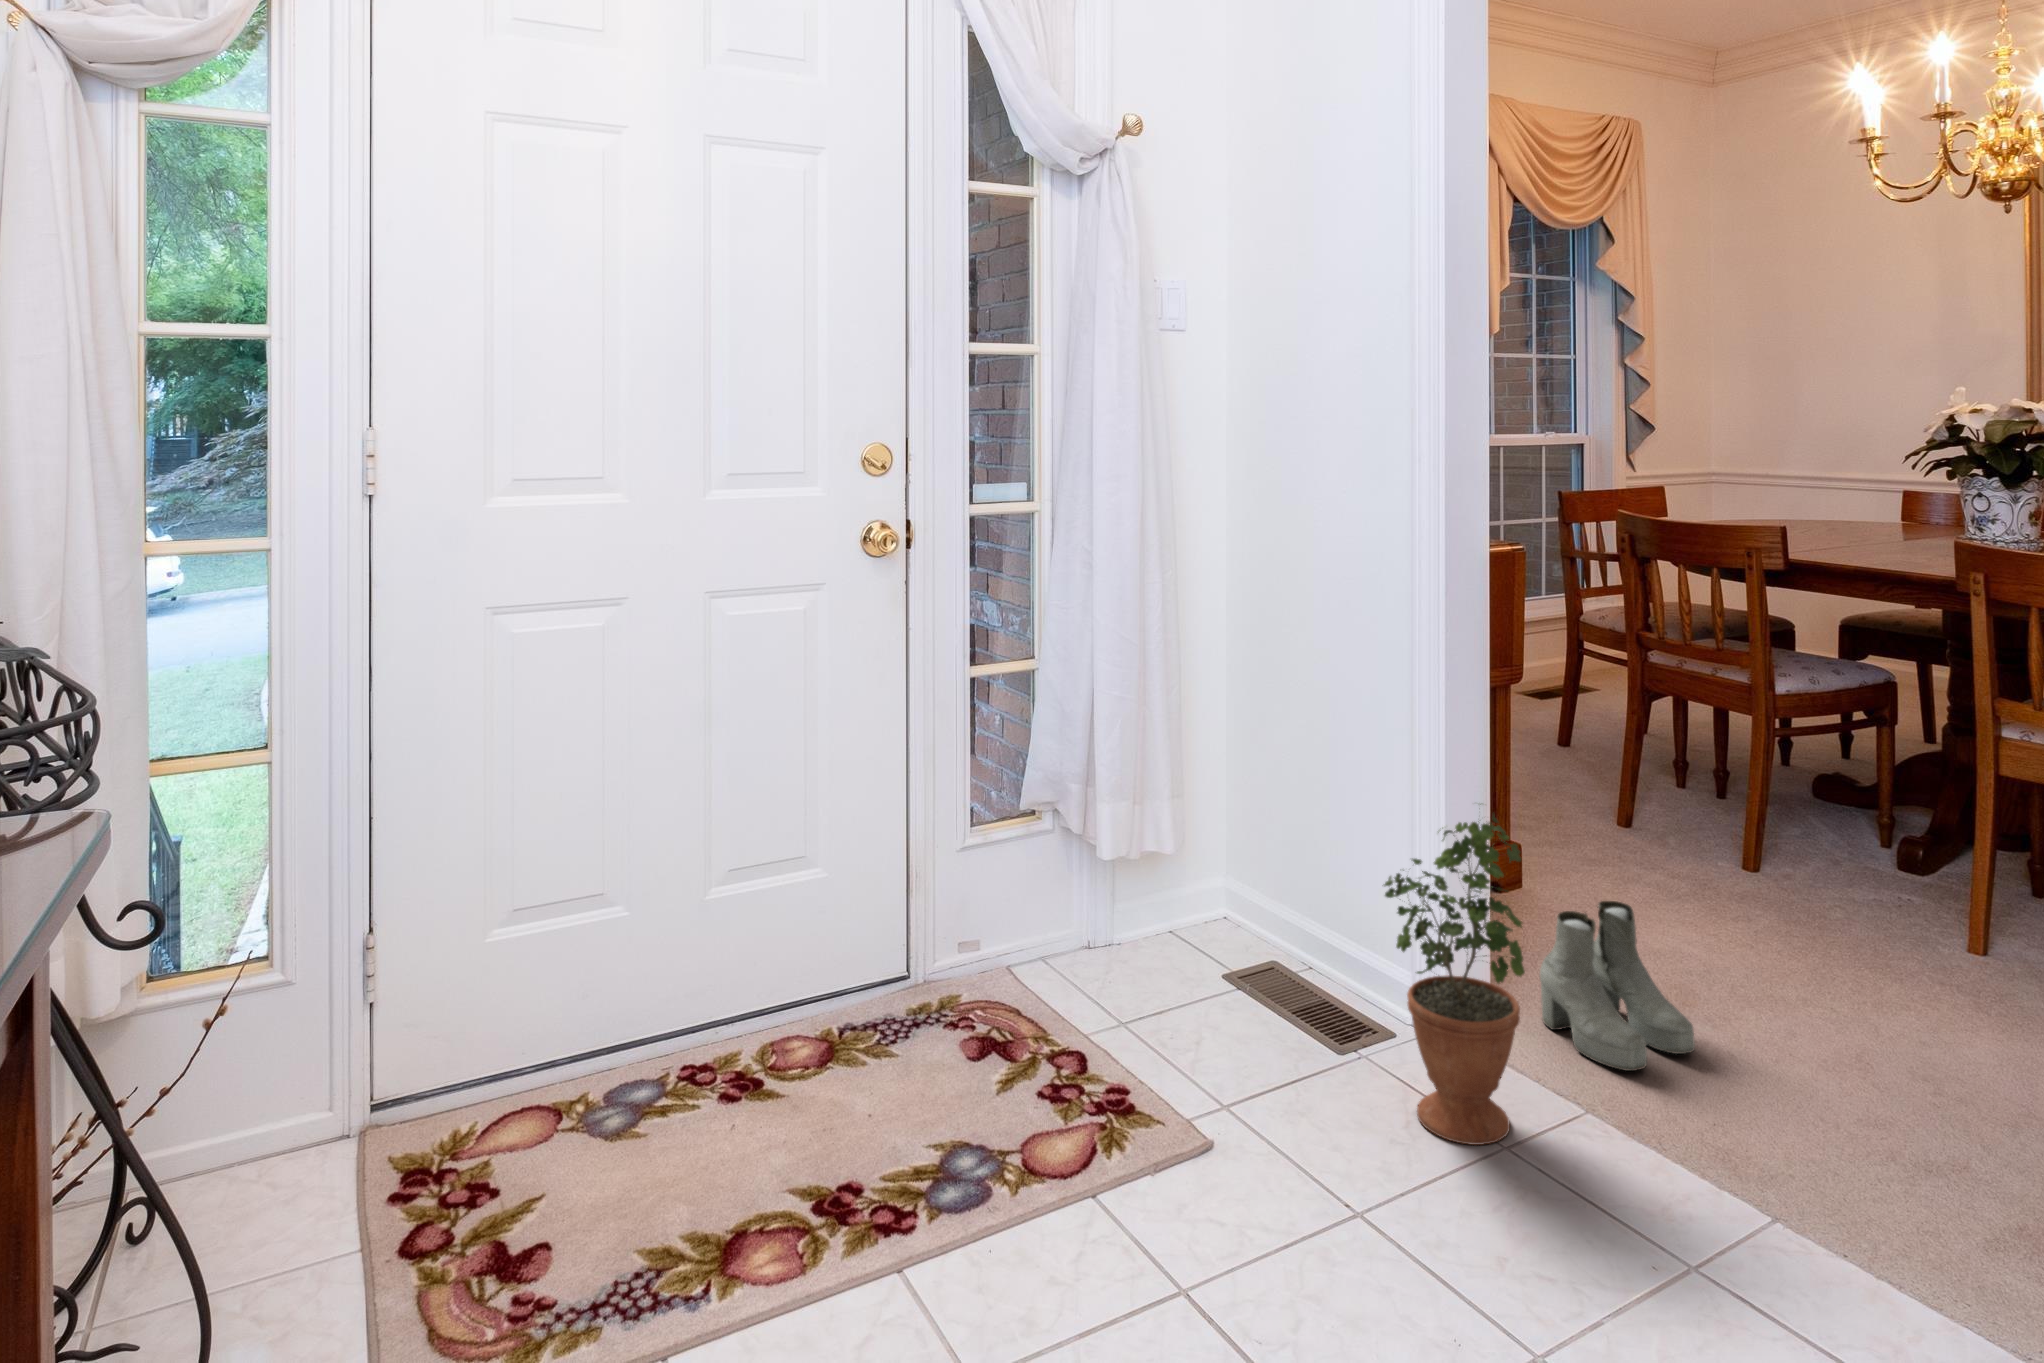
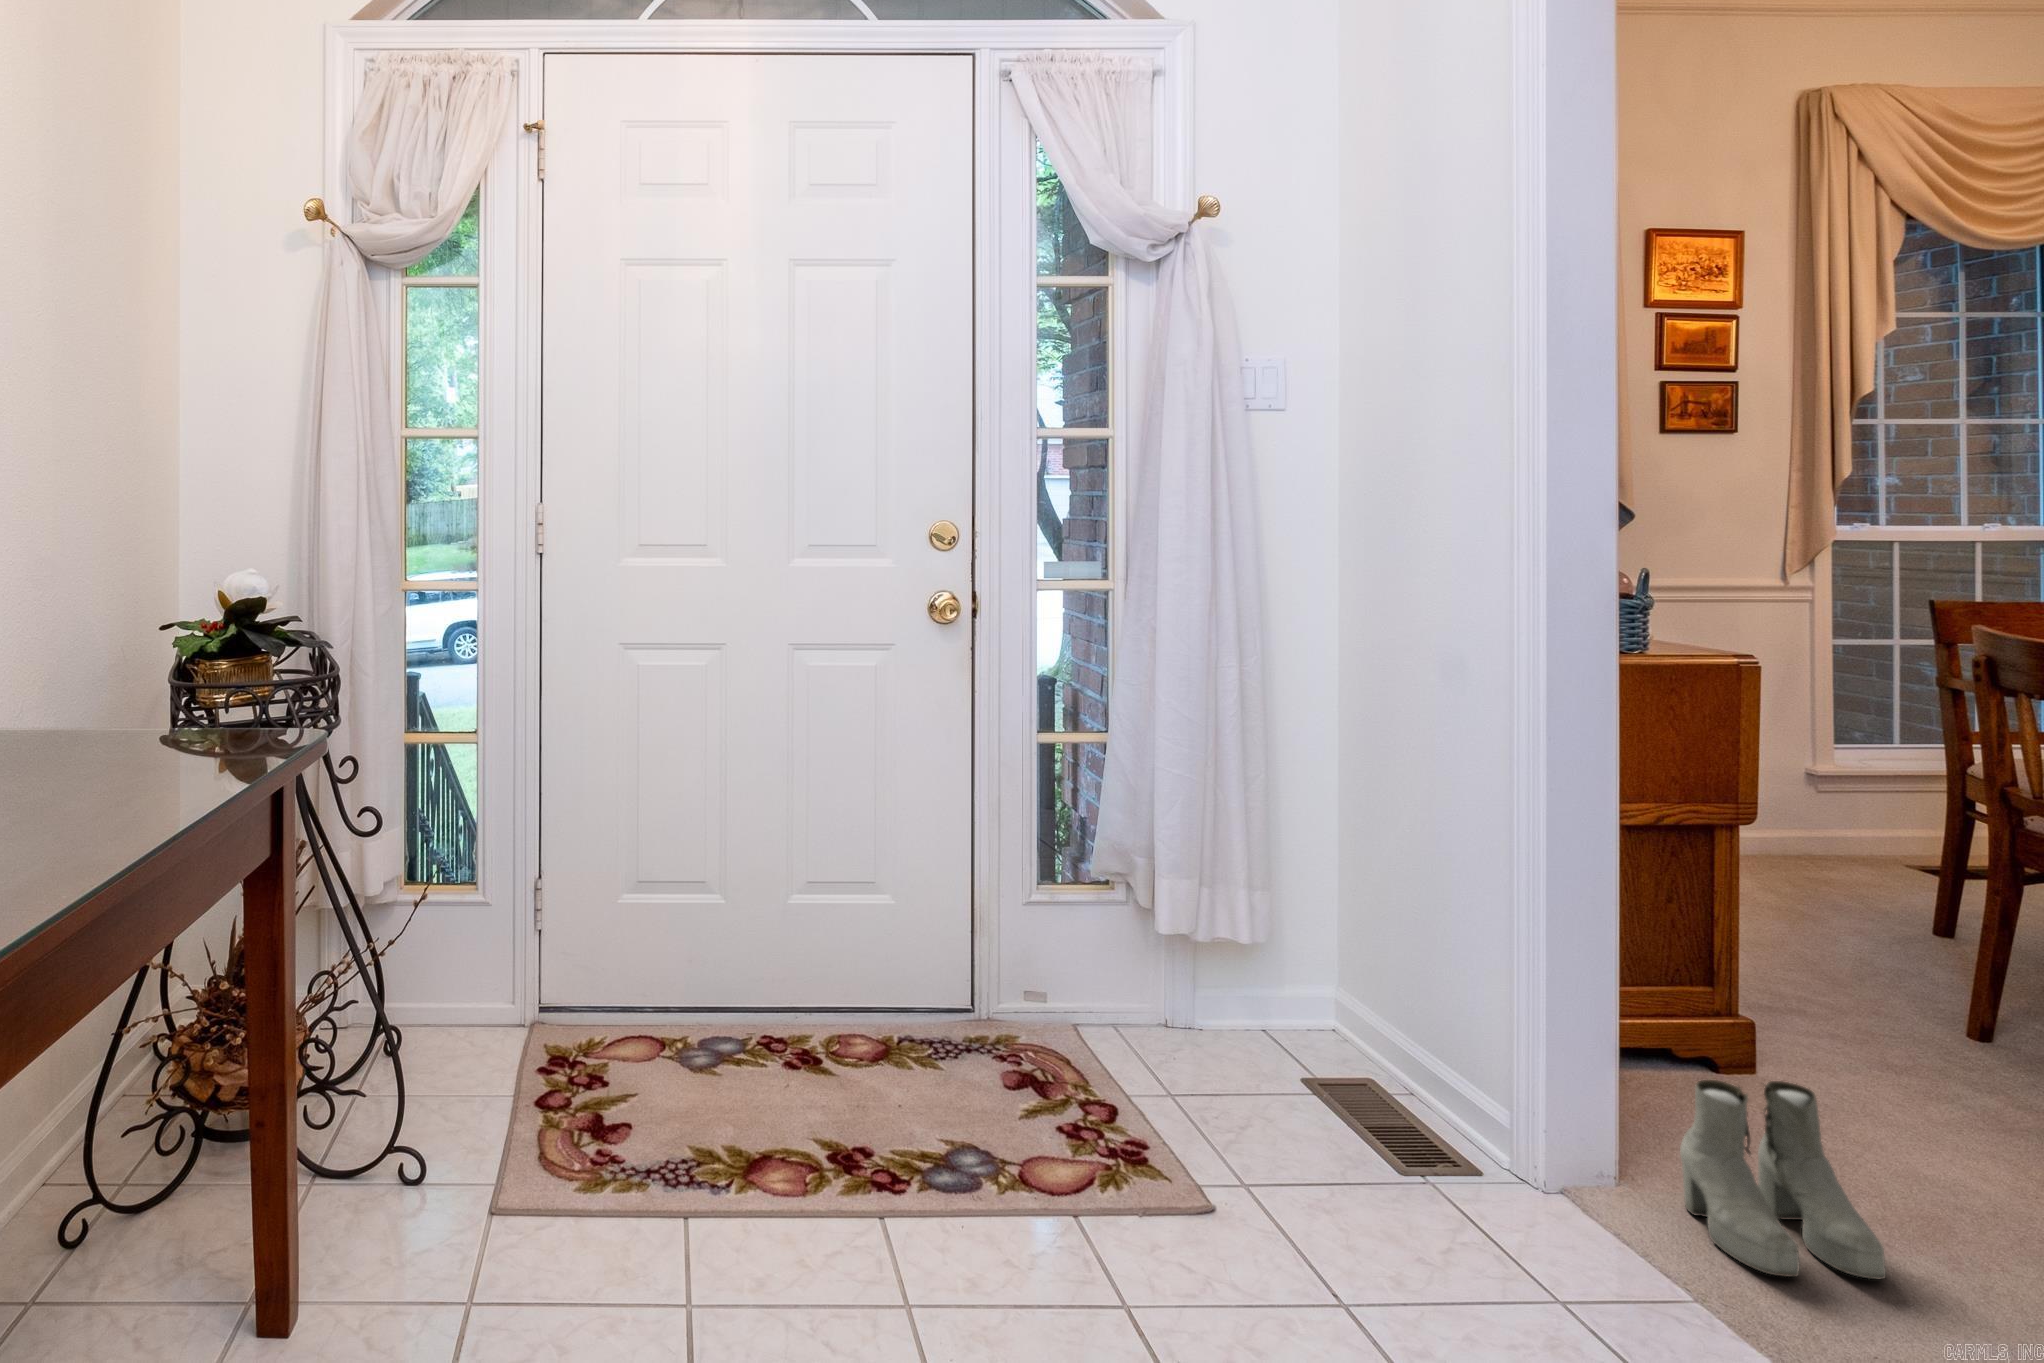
potted plant: present [1384,804,1525,1145] -> none [1414,922,1588,1290]

